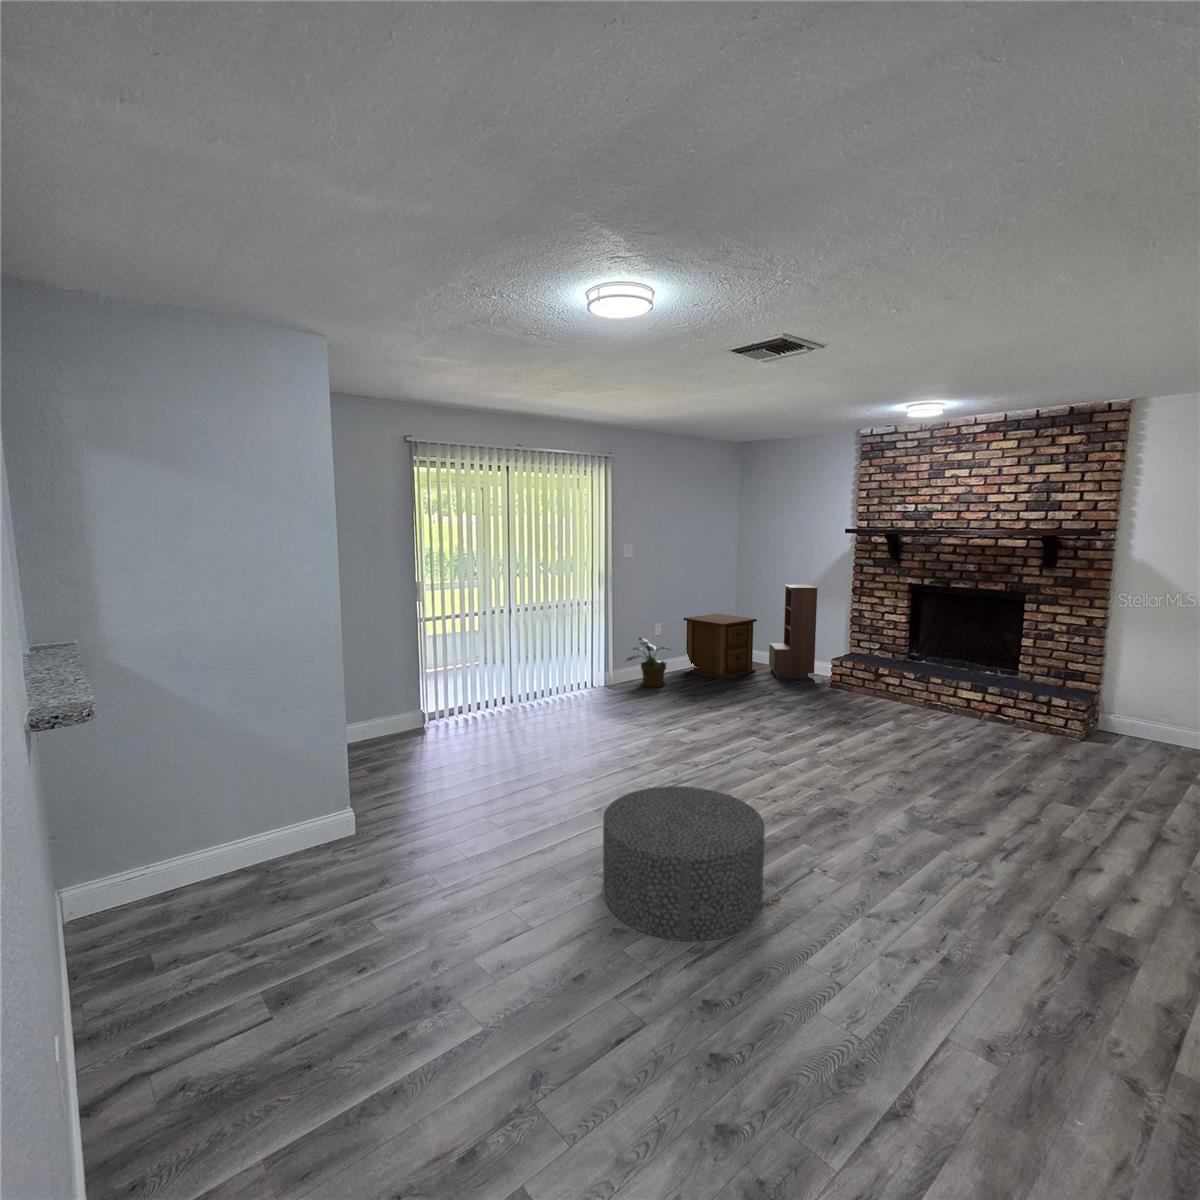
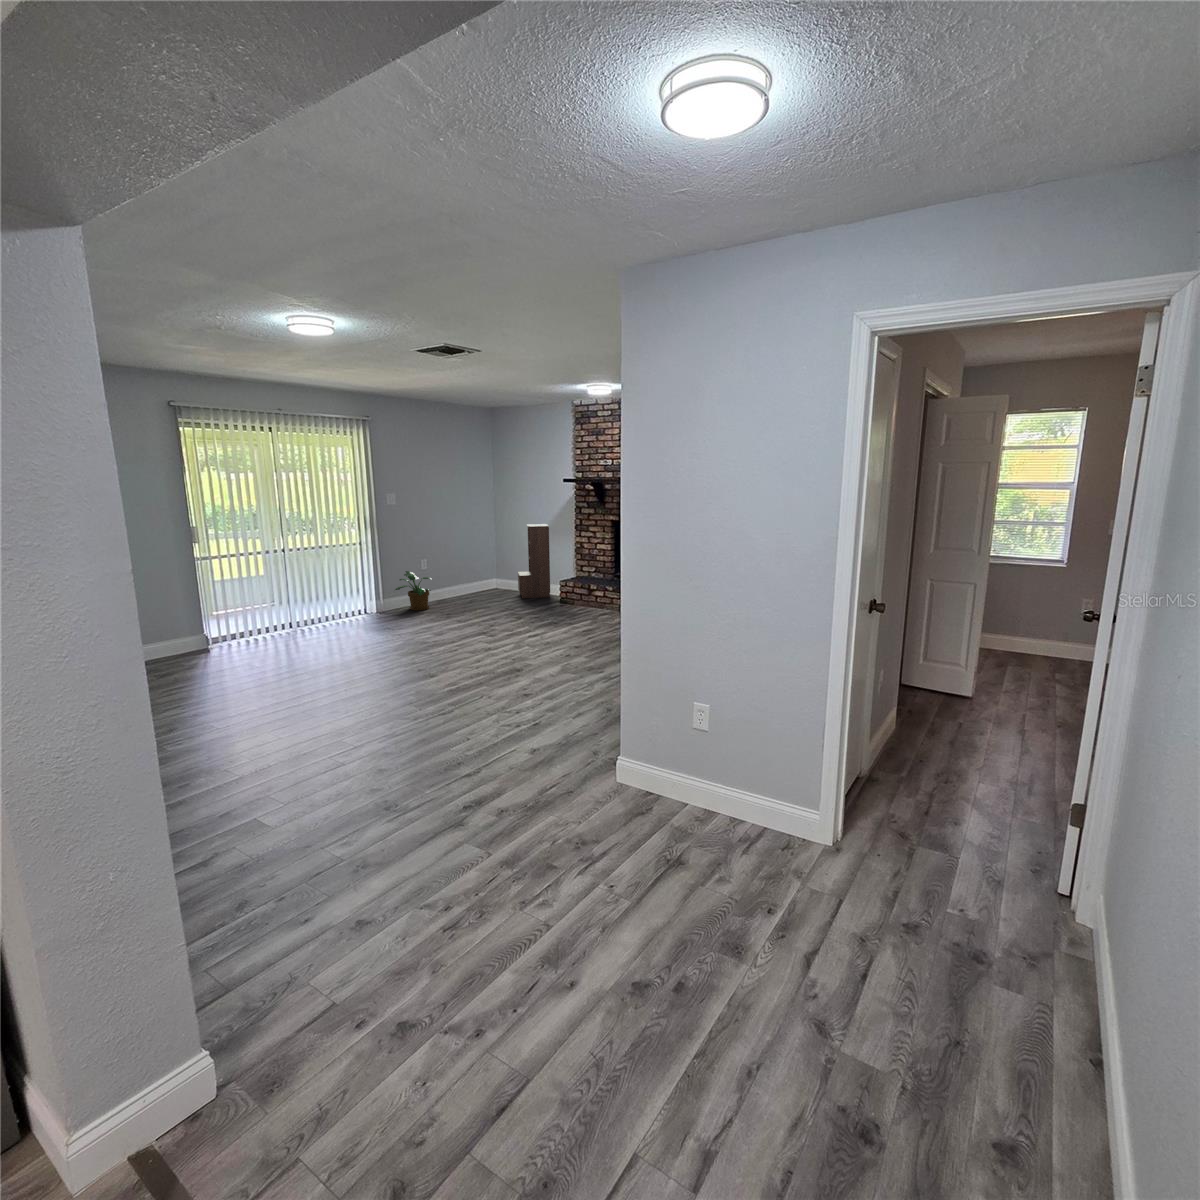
side table: present [684,614,757,679] -> none [446,550,507,602]
ottoman: present [603,786,765,941] -> none [335,656,447,739]

